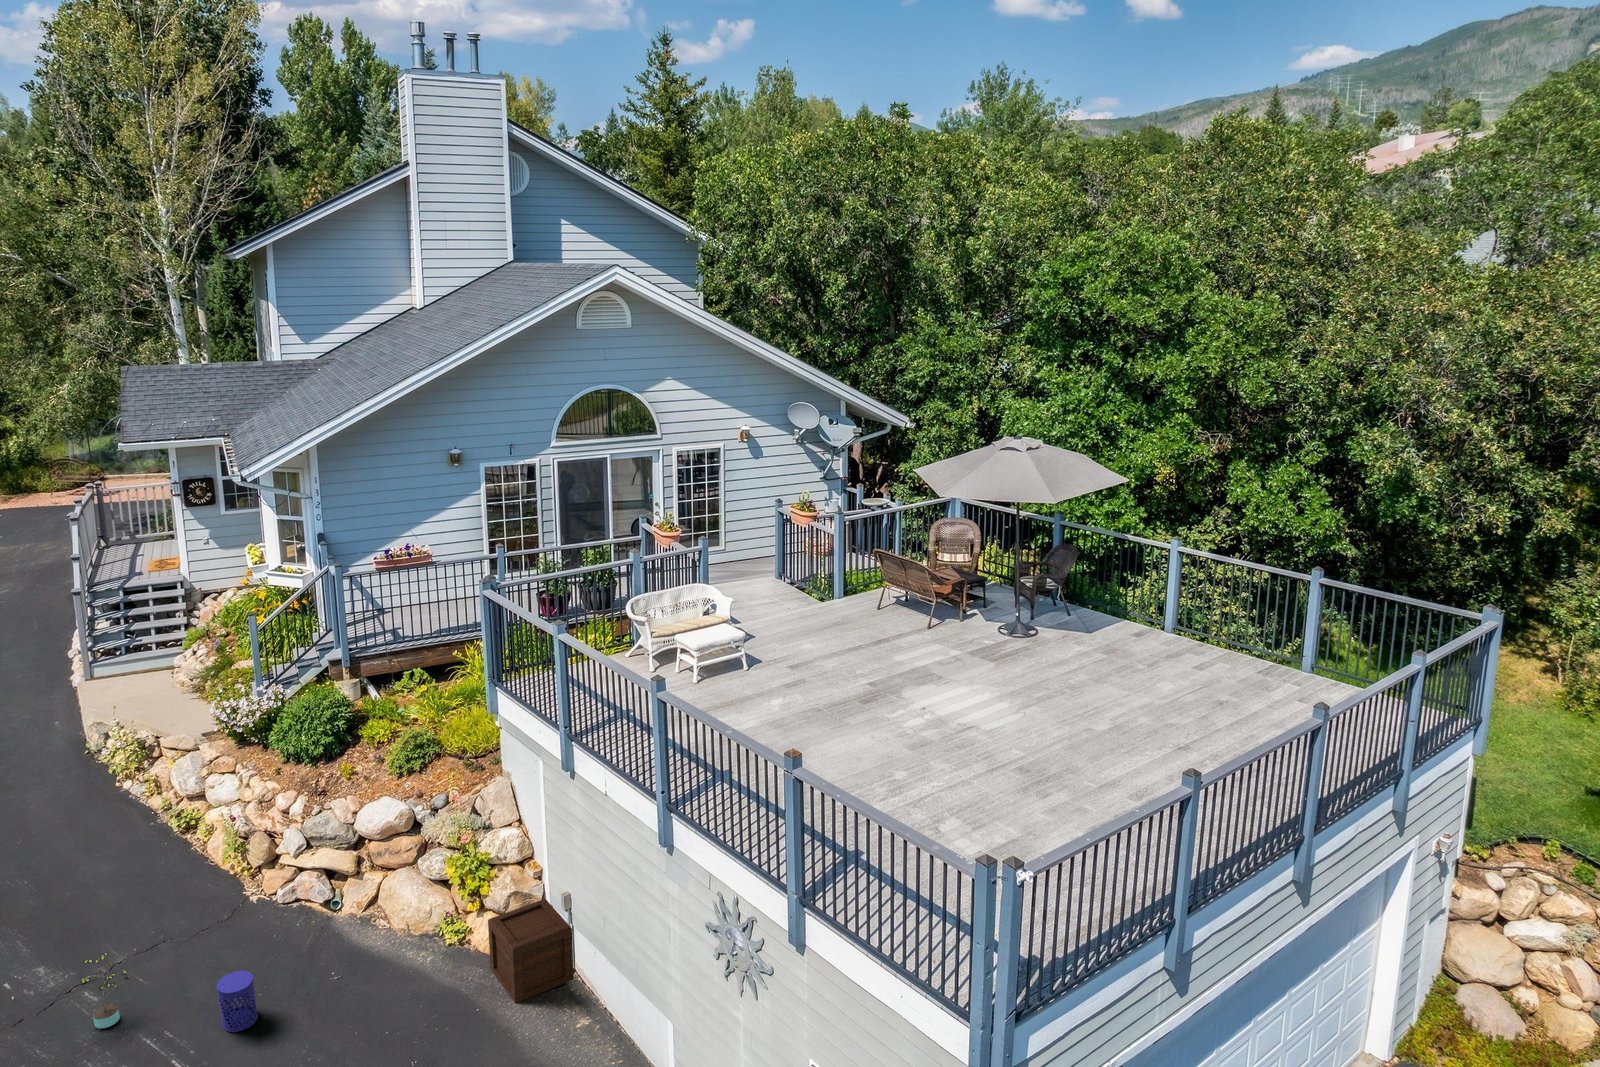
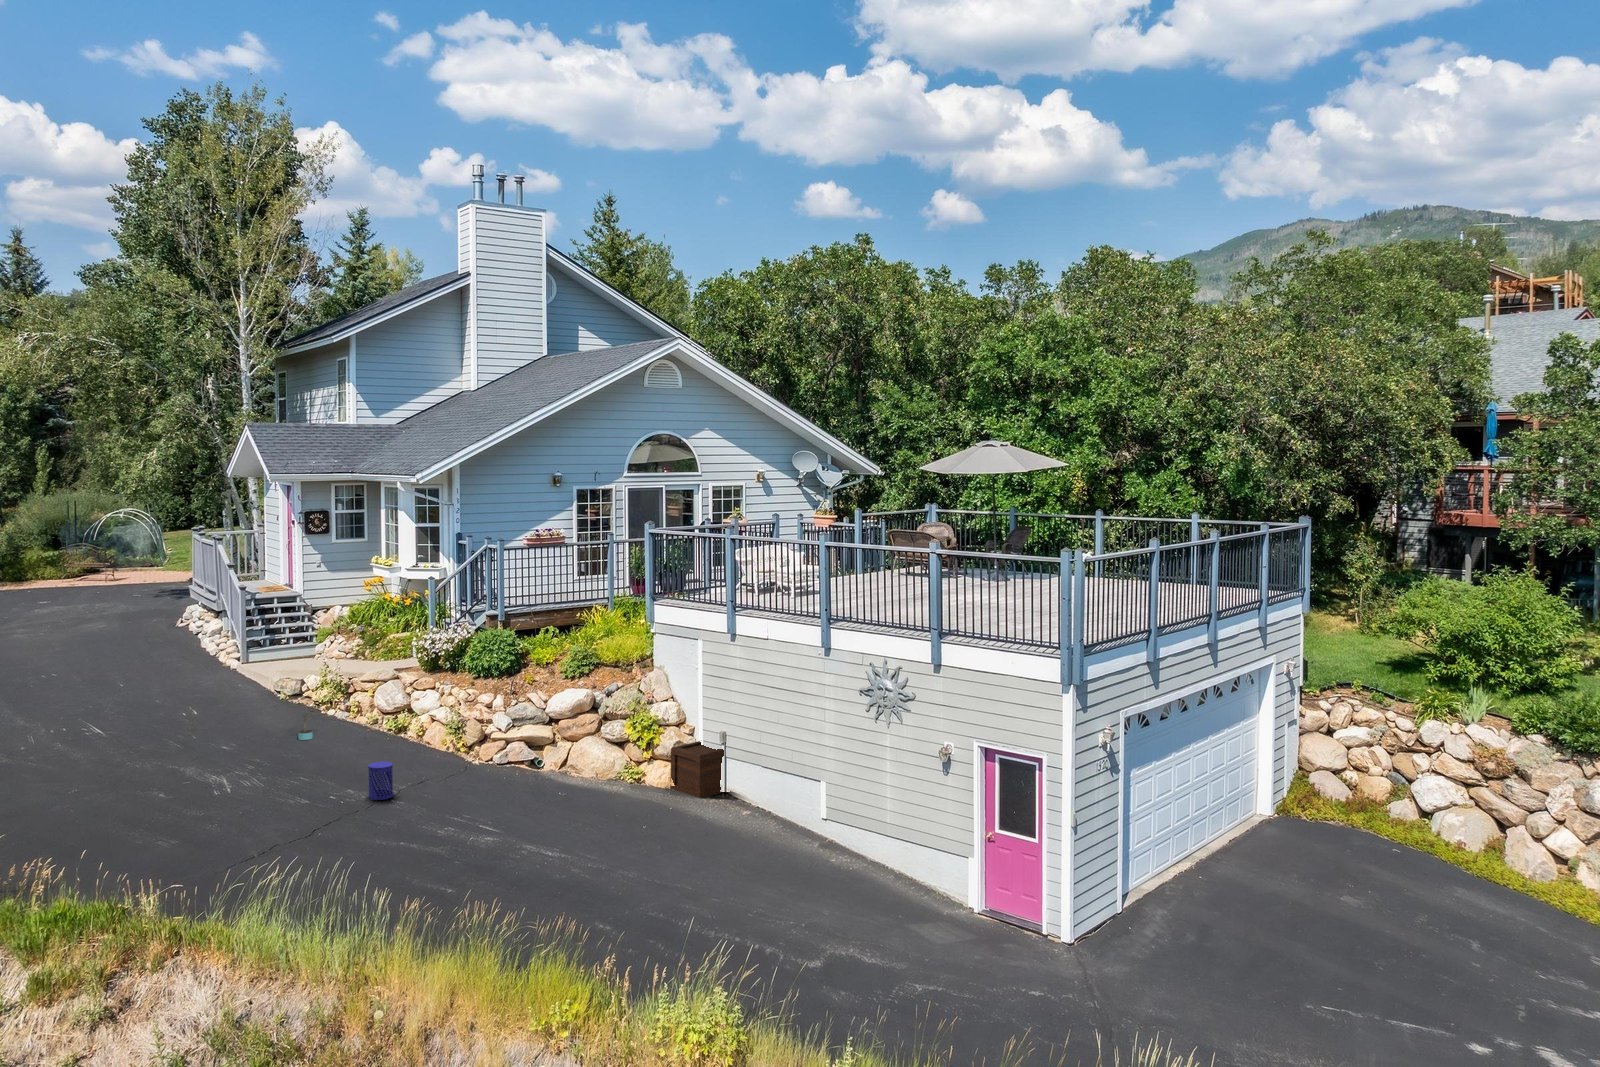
potted plant: present [80,953,130,1029] -> present [296,696,321,740]
waste bin: present [217,971,258,1032] -> present [368,762,393,800]

